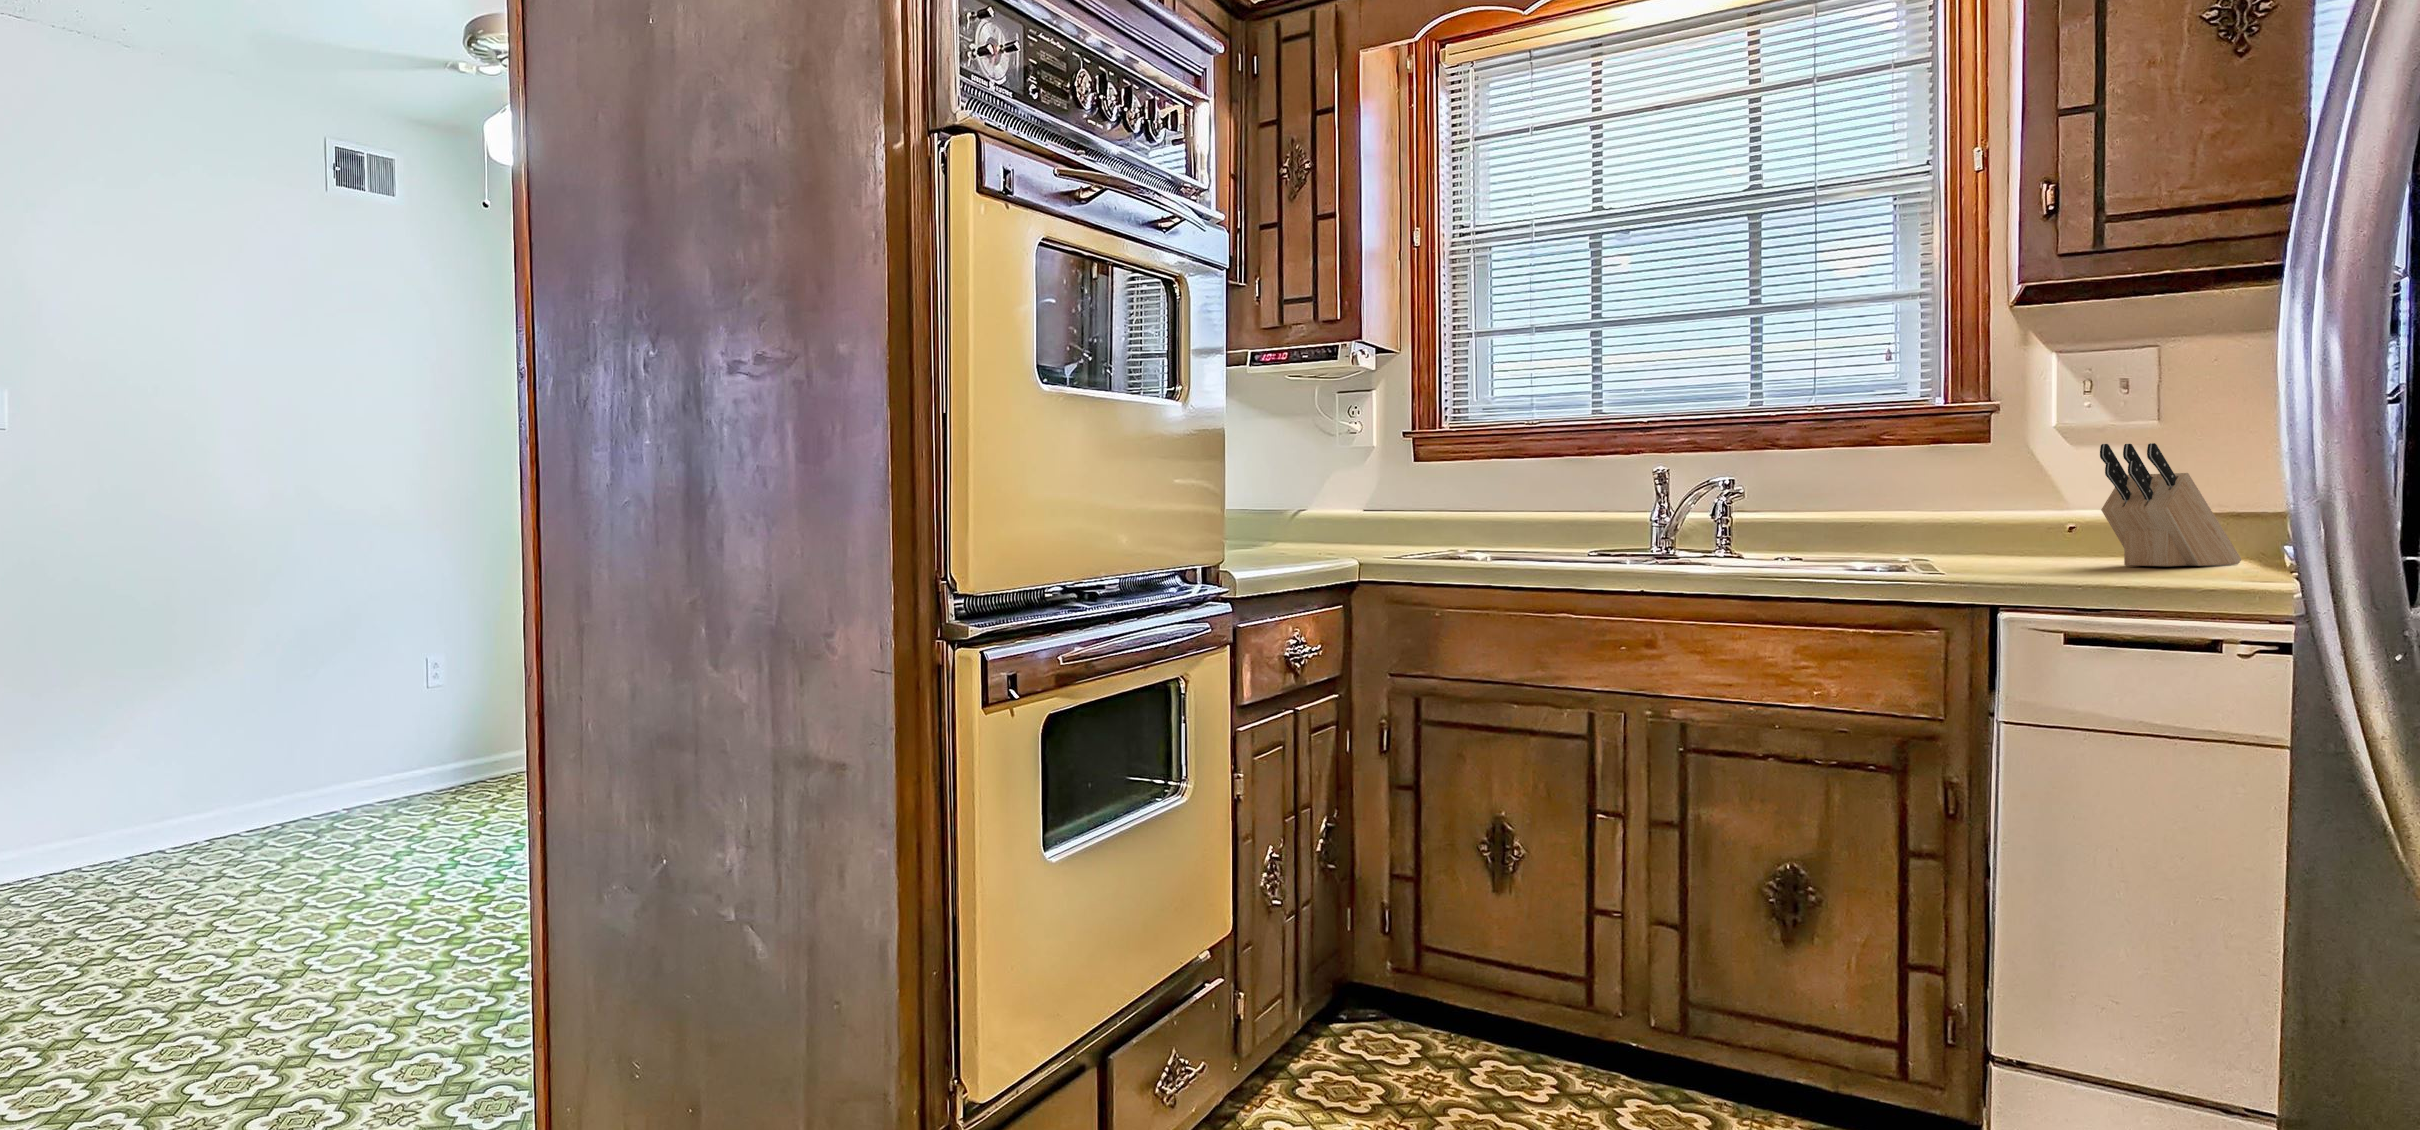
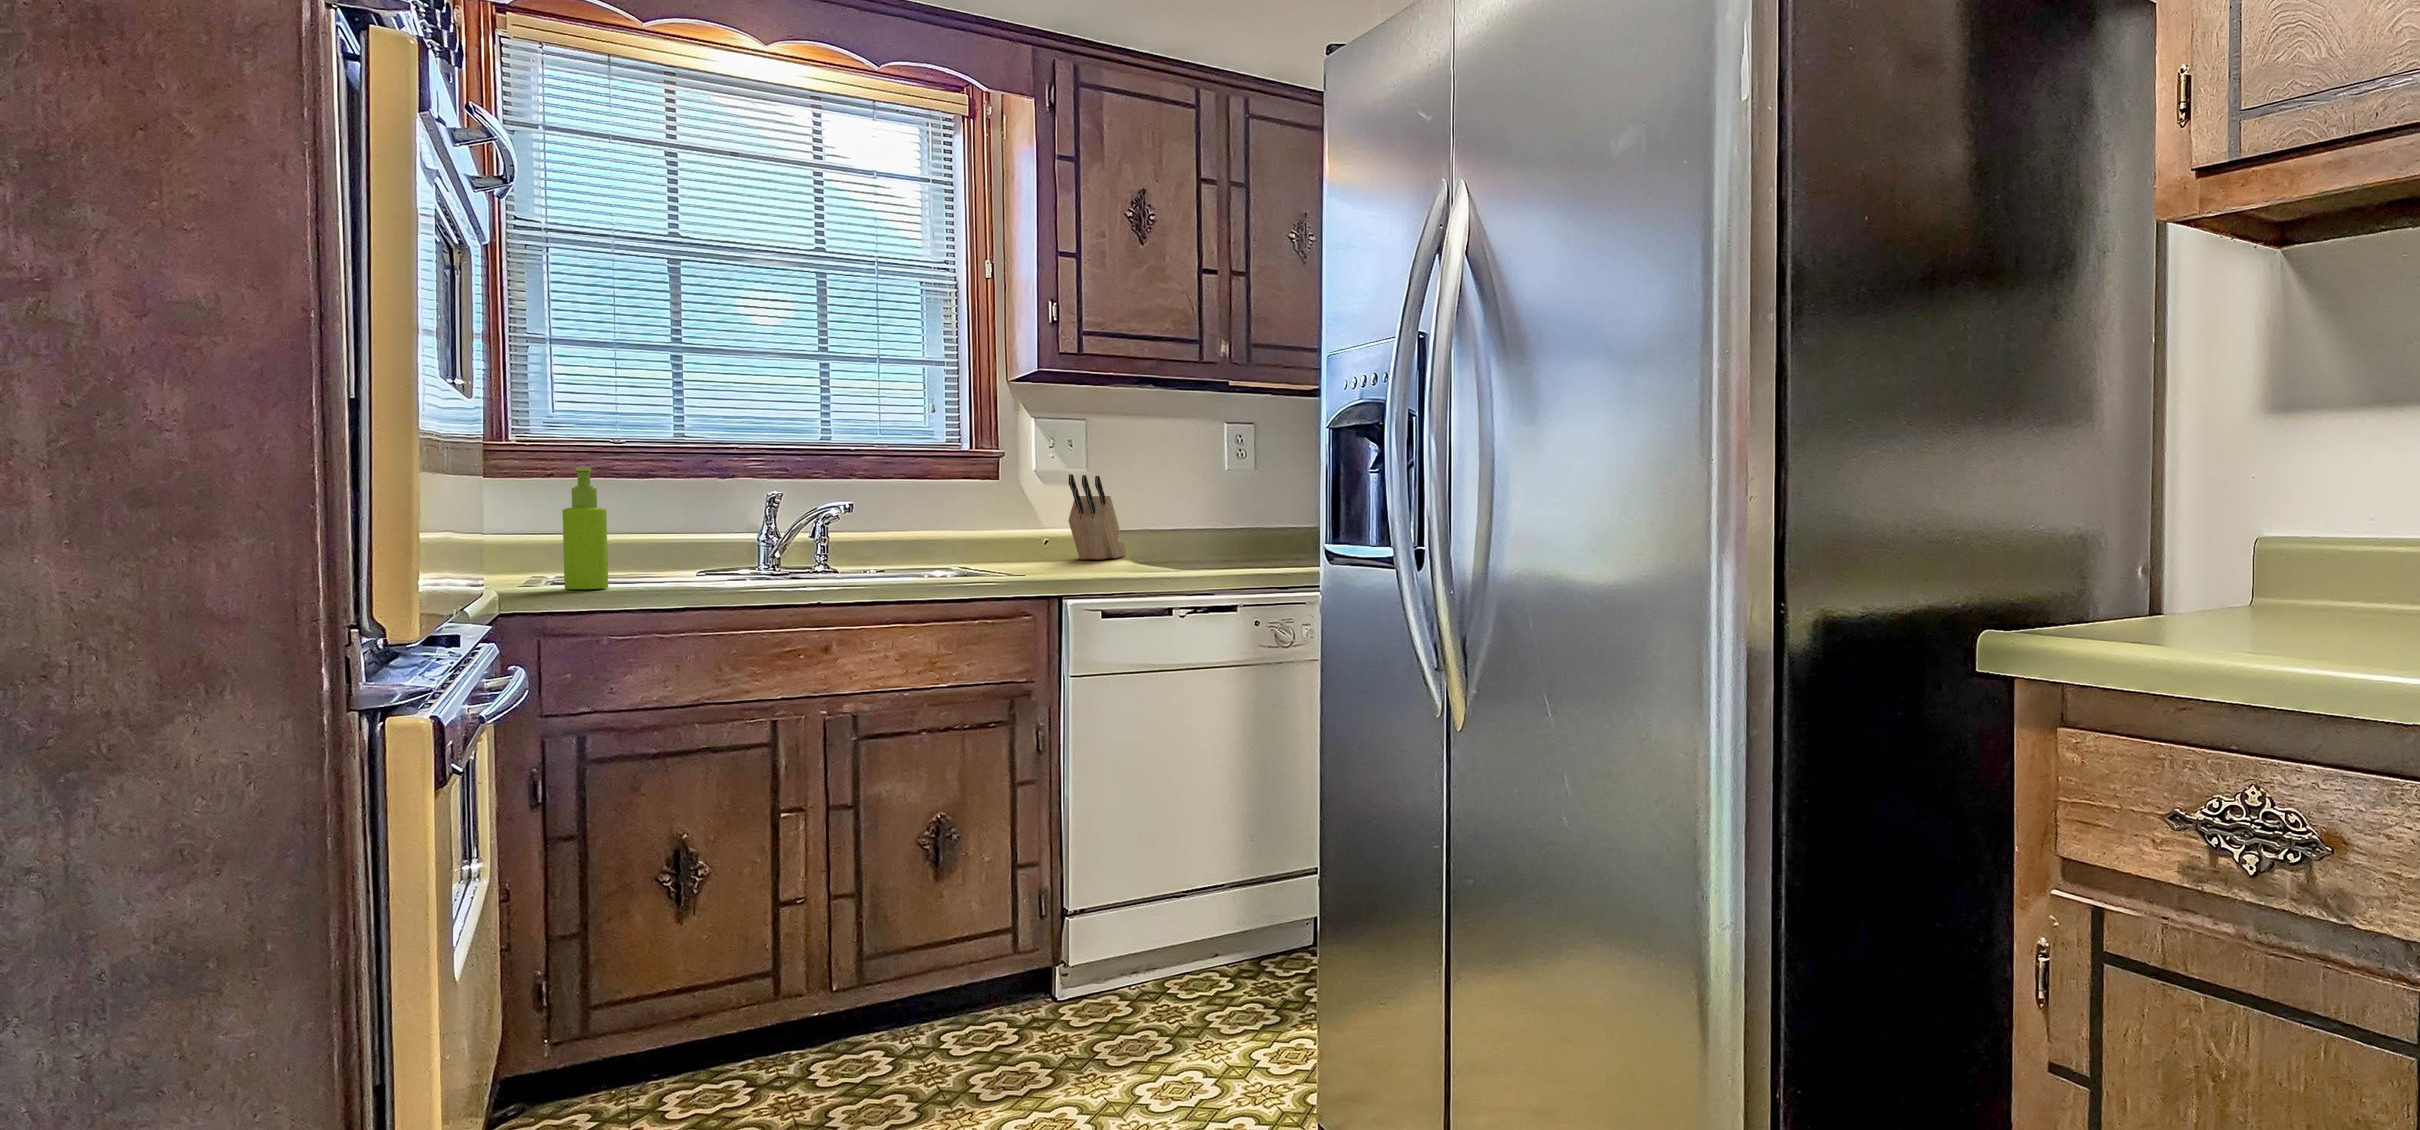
soap dispenser: none [1421,462,1457,573] -> present [563,467,608,589]

